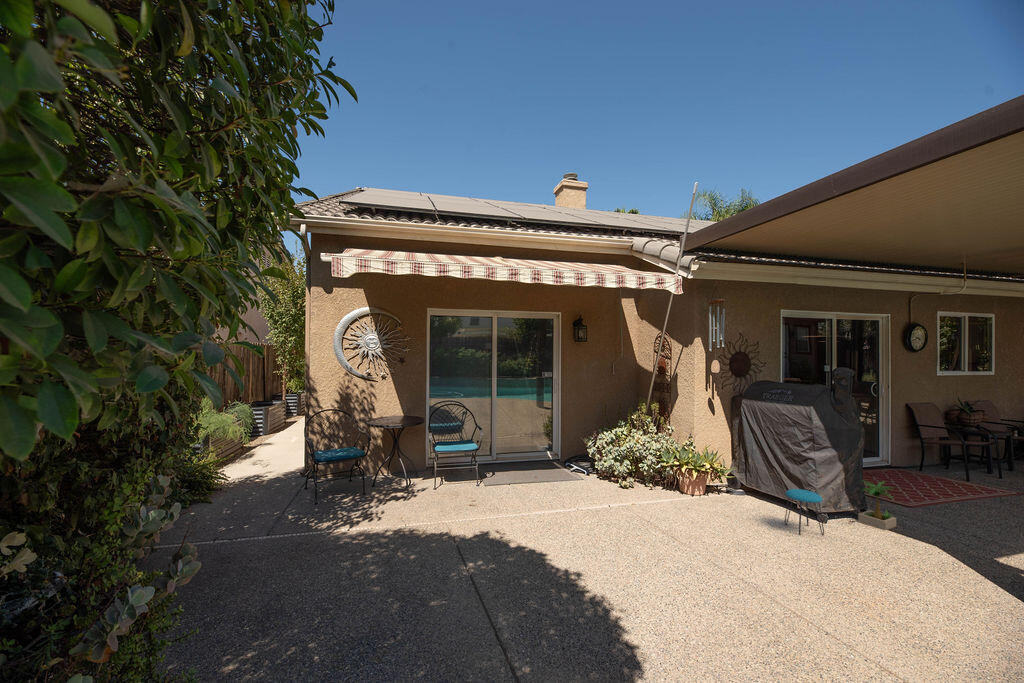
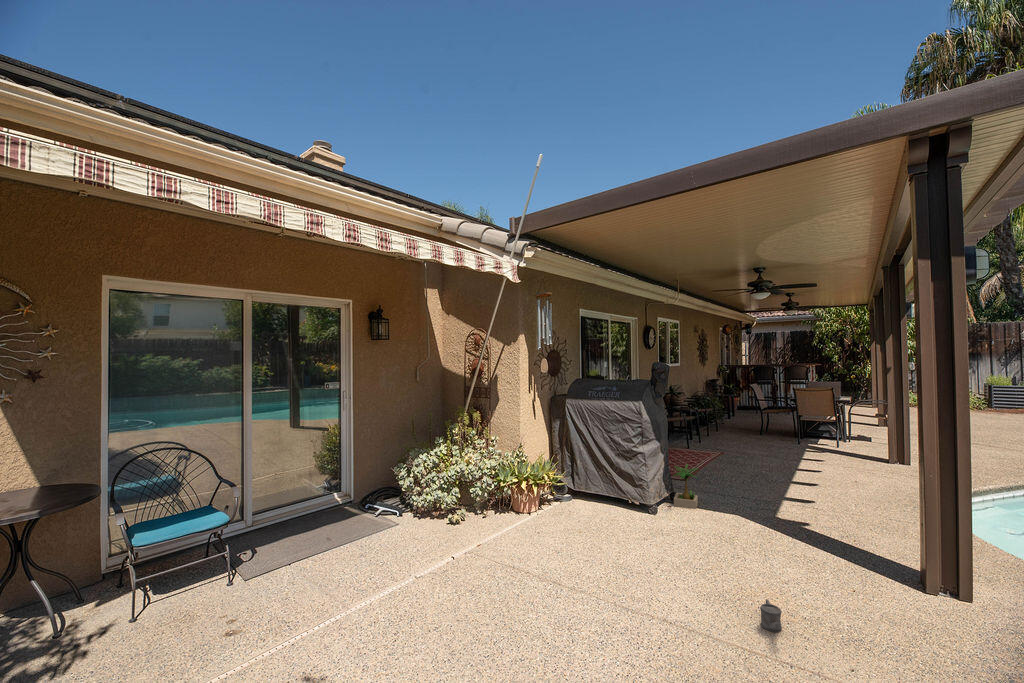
stool: present [784,489,824,535] -> none [632,486,667,533]
watering can: none [826,604,852,634] -> present [760,599,782,632]

